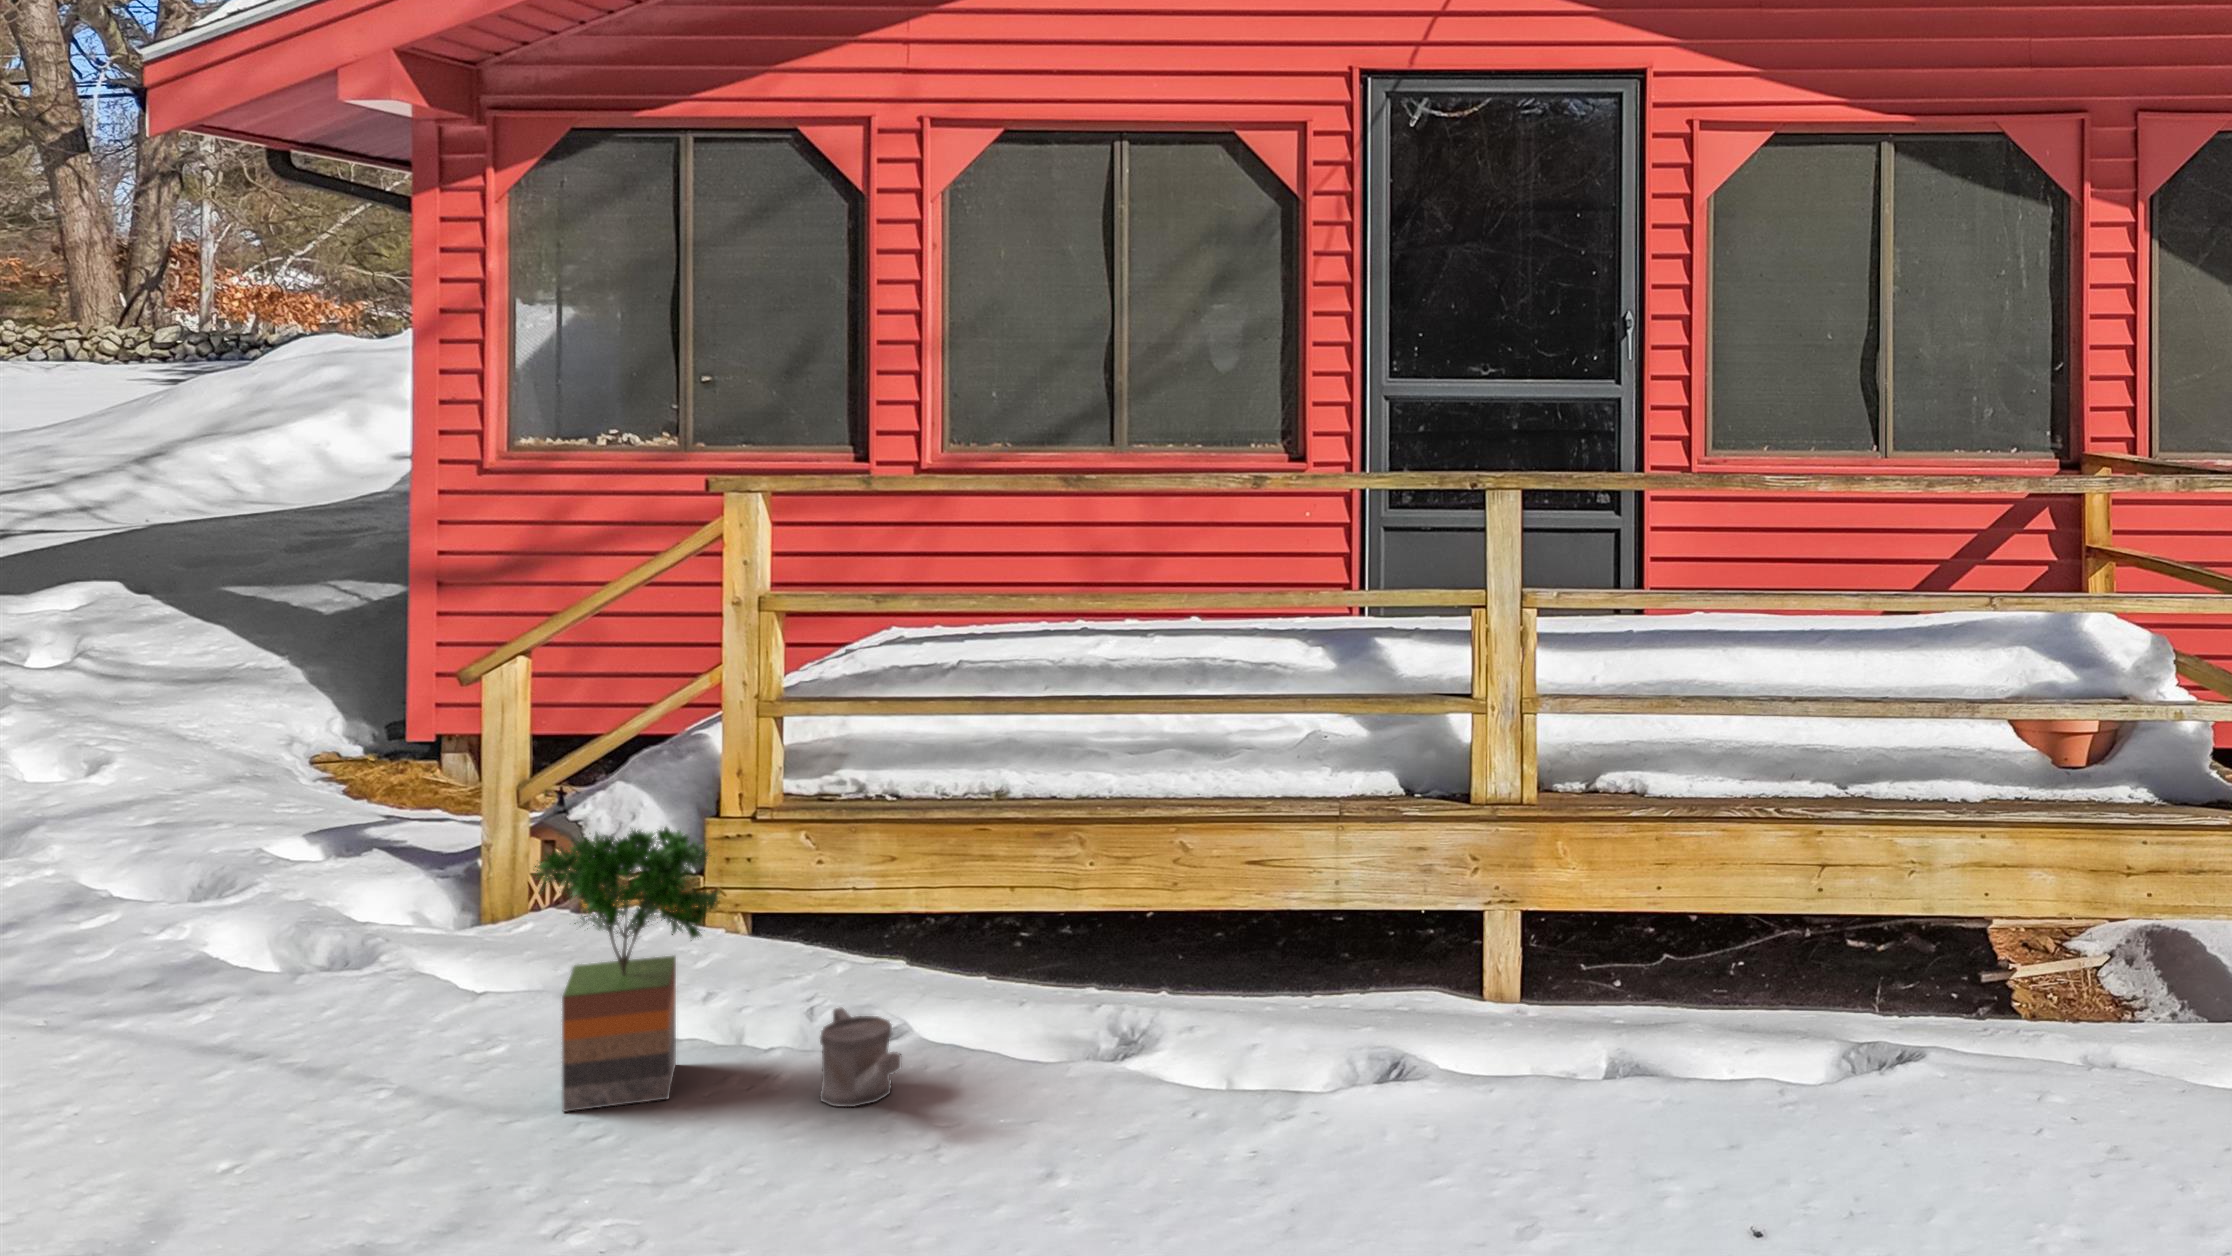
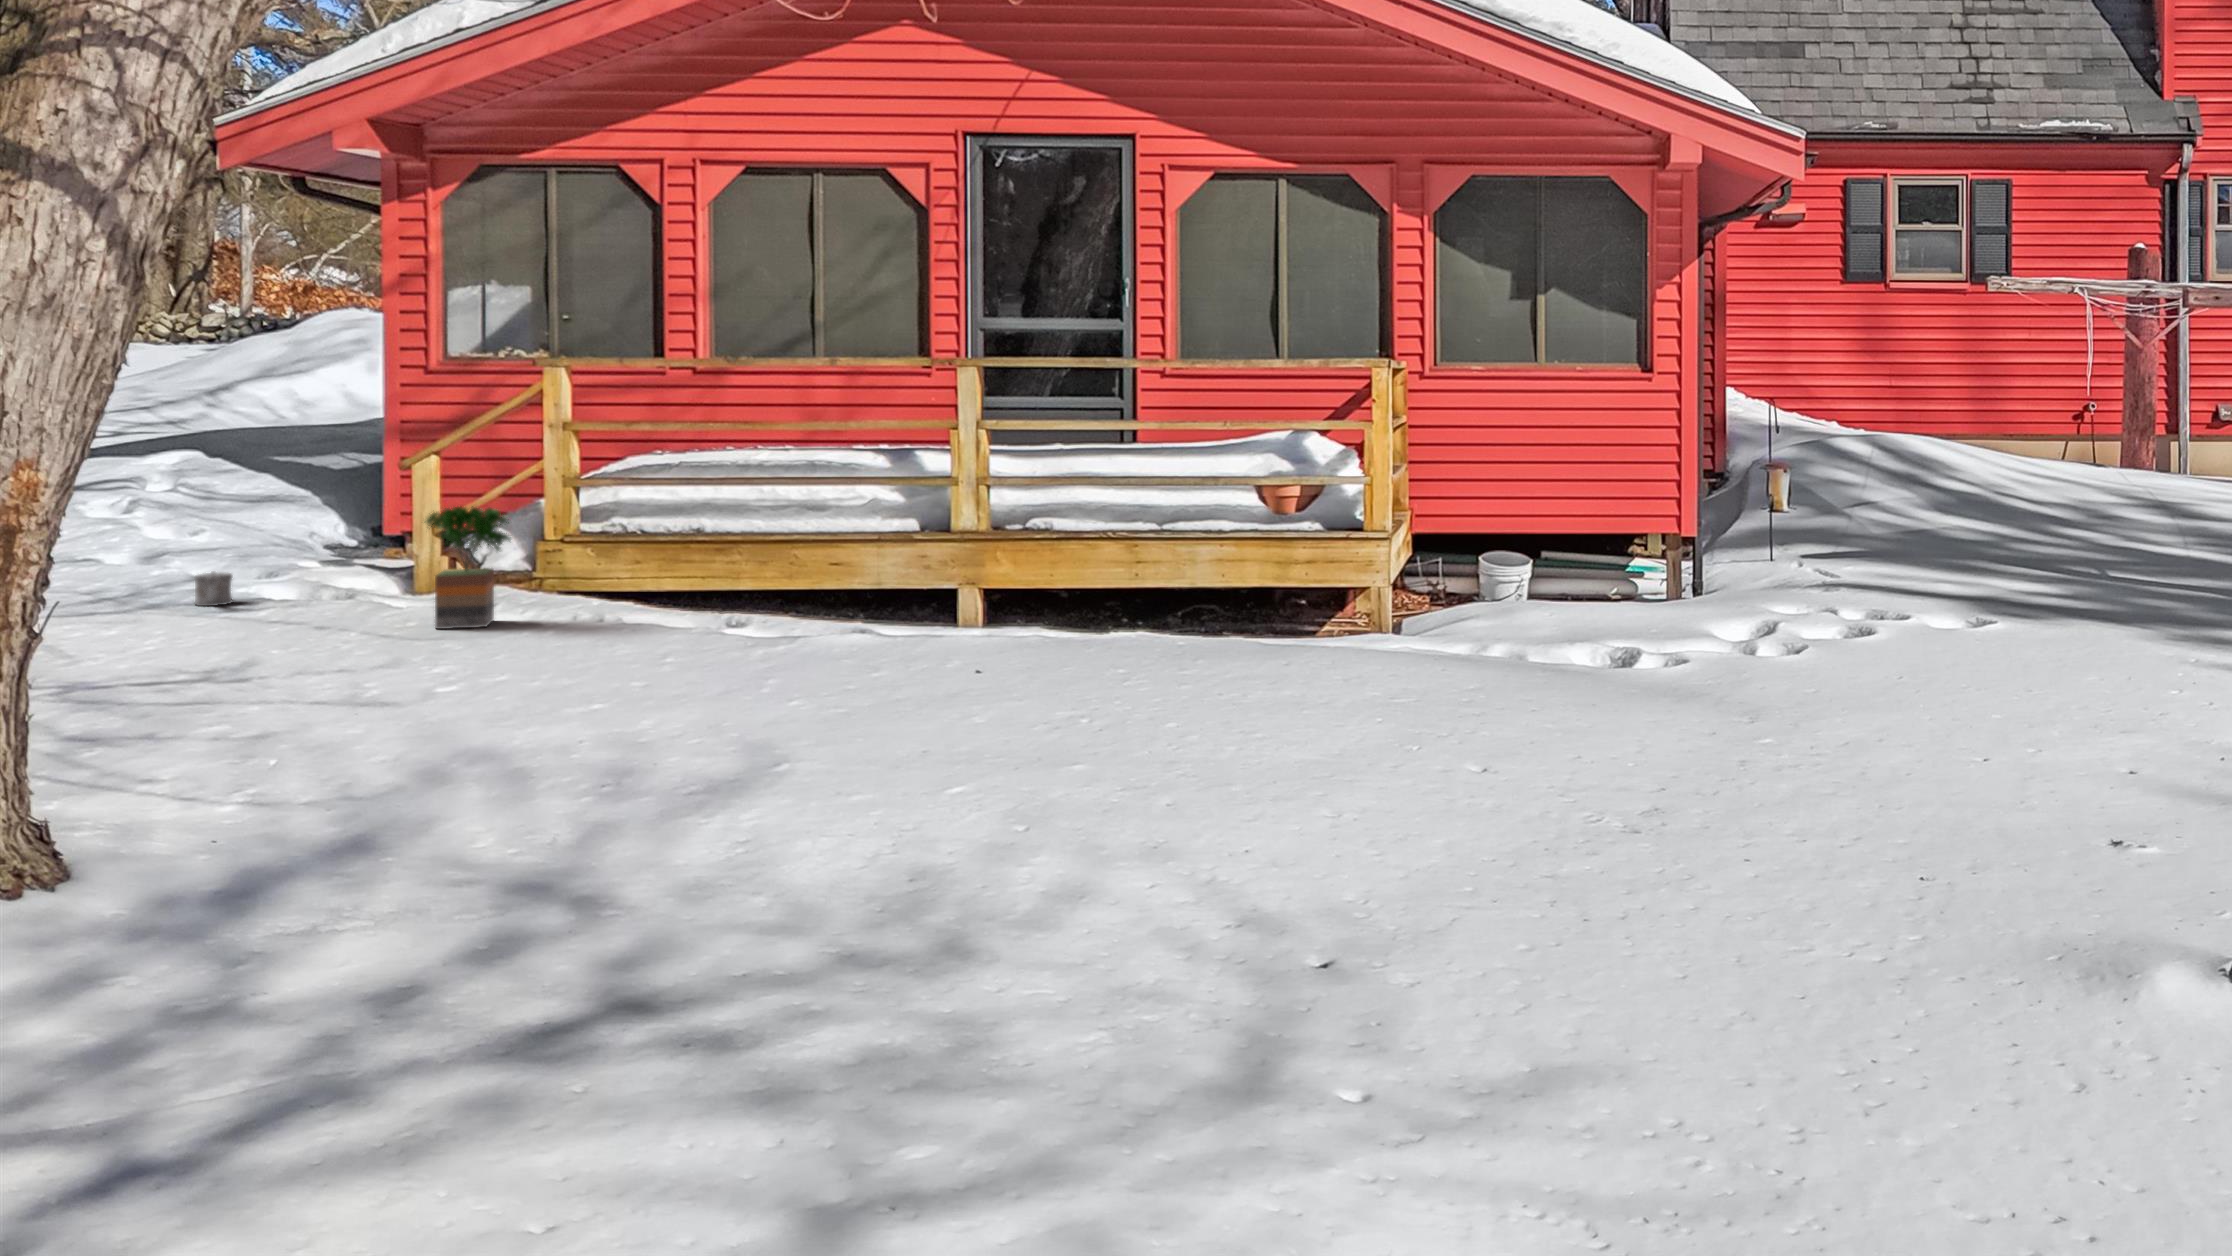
watering can: present [820,1008,902,1107] -> present [195,571,232,606]

